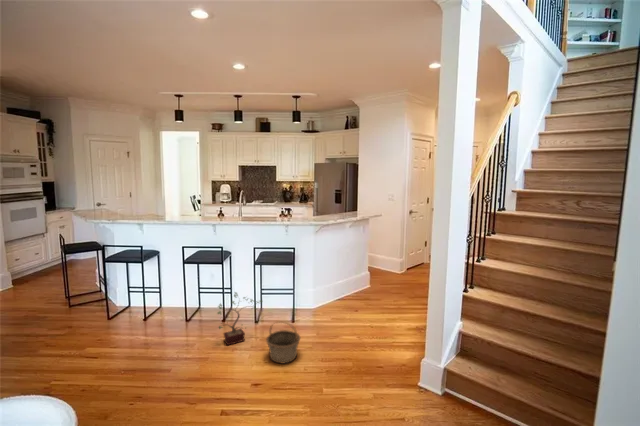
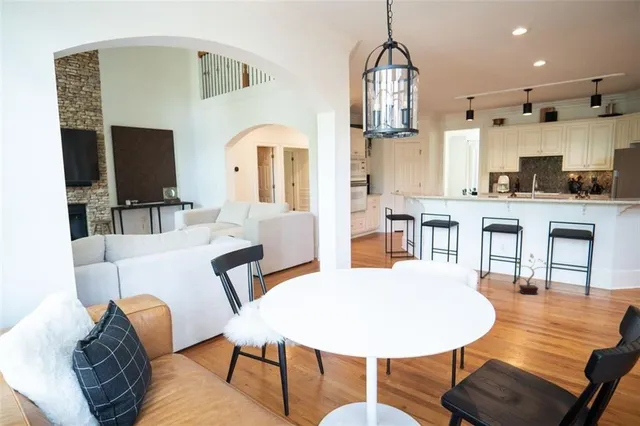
basket: present [266,321,300,364] -> none [561,278,596,312]

